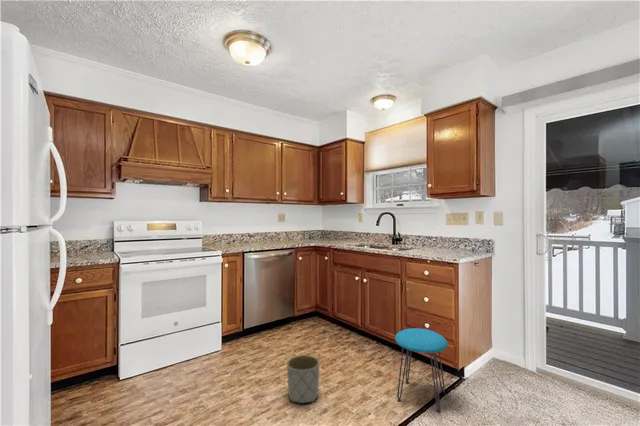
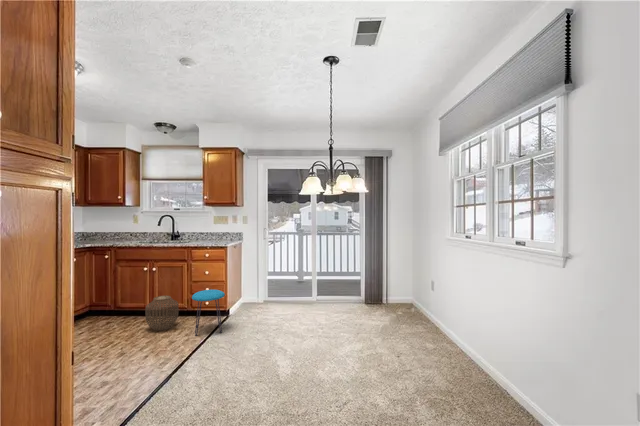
woven basket: none [346,320,385,369] -> present [145,295,179,330]
planter: present [287,355,319,403] -> none [110,325,139,360]

